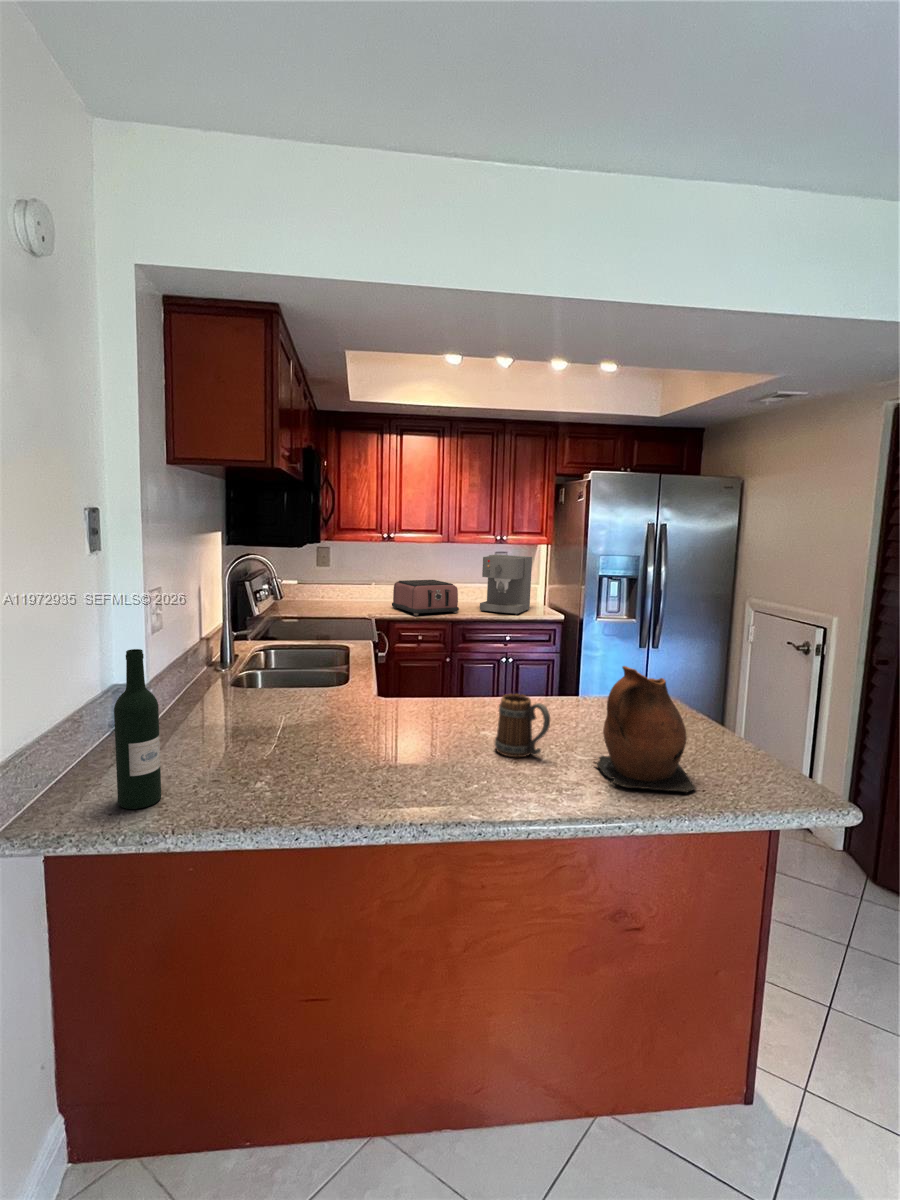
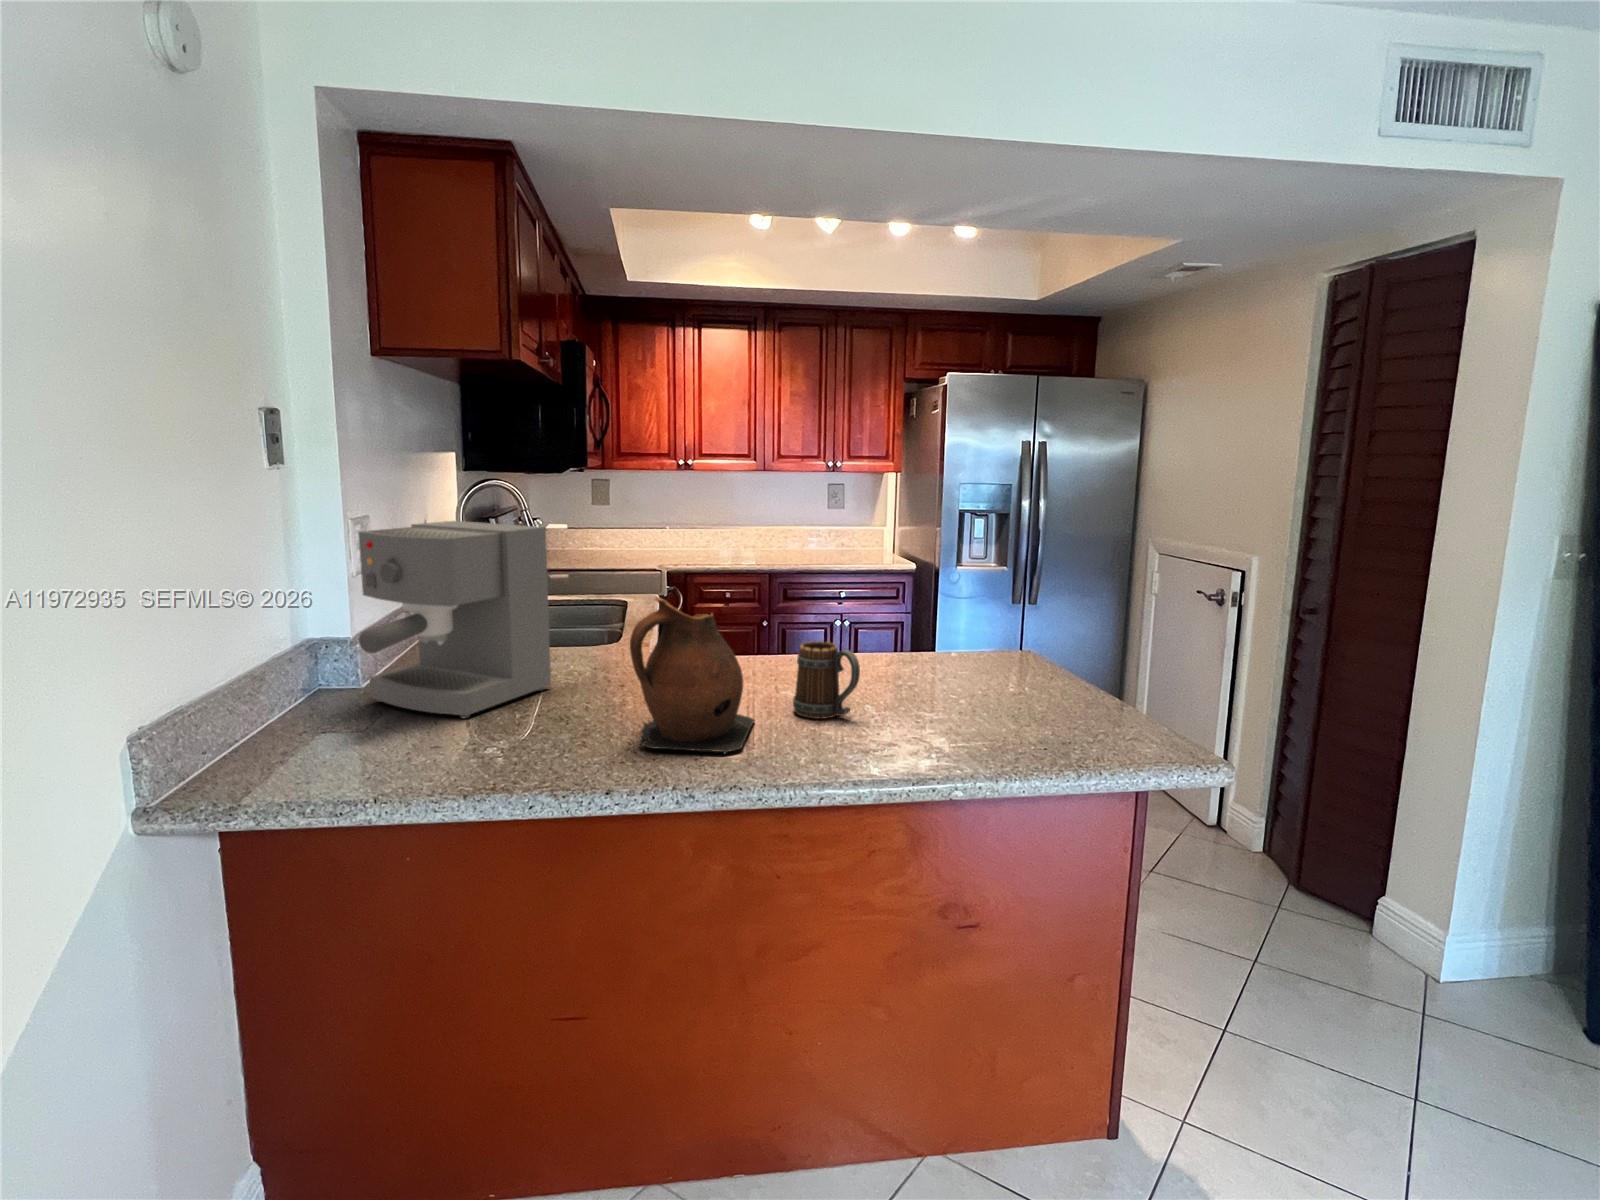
coffee maker: present [480,555,532,615] -> present [358,521,551,718]
toaster: present [392,580,459,615] -> none [691,521,779,567]
wine bottle: present [114,649,161,809] -> none [299,578,365,777]
ceramic pitcher: present [595,666,695,793] -> present [630,597,755,754]

